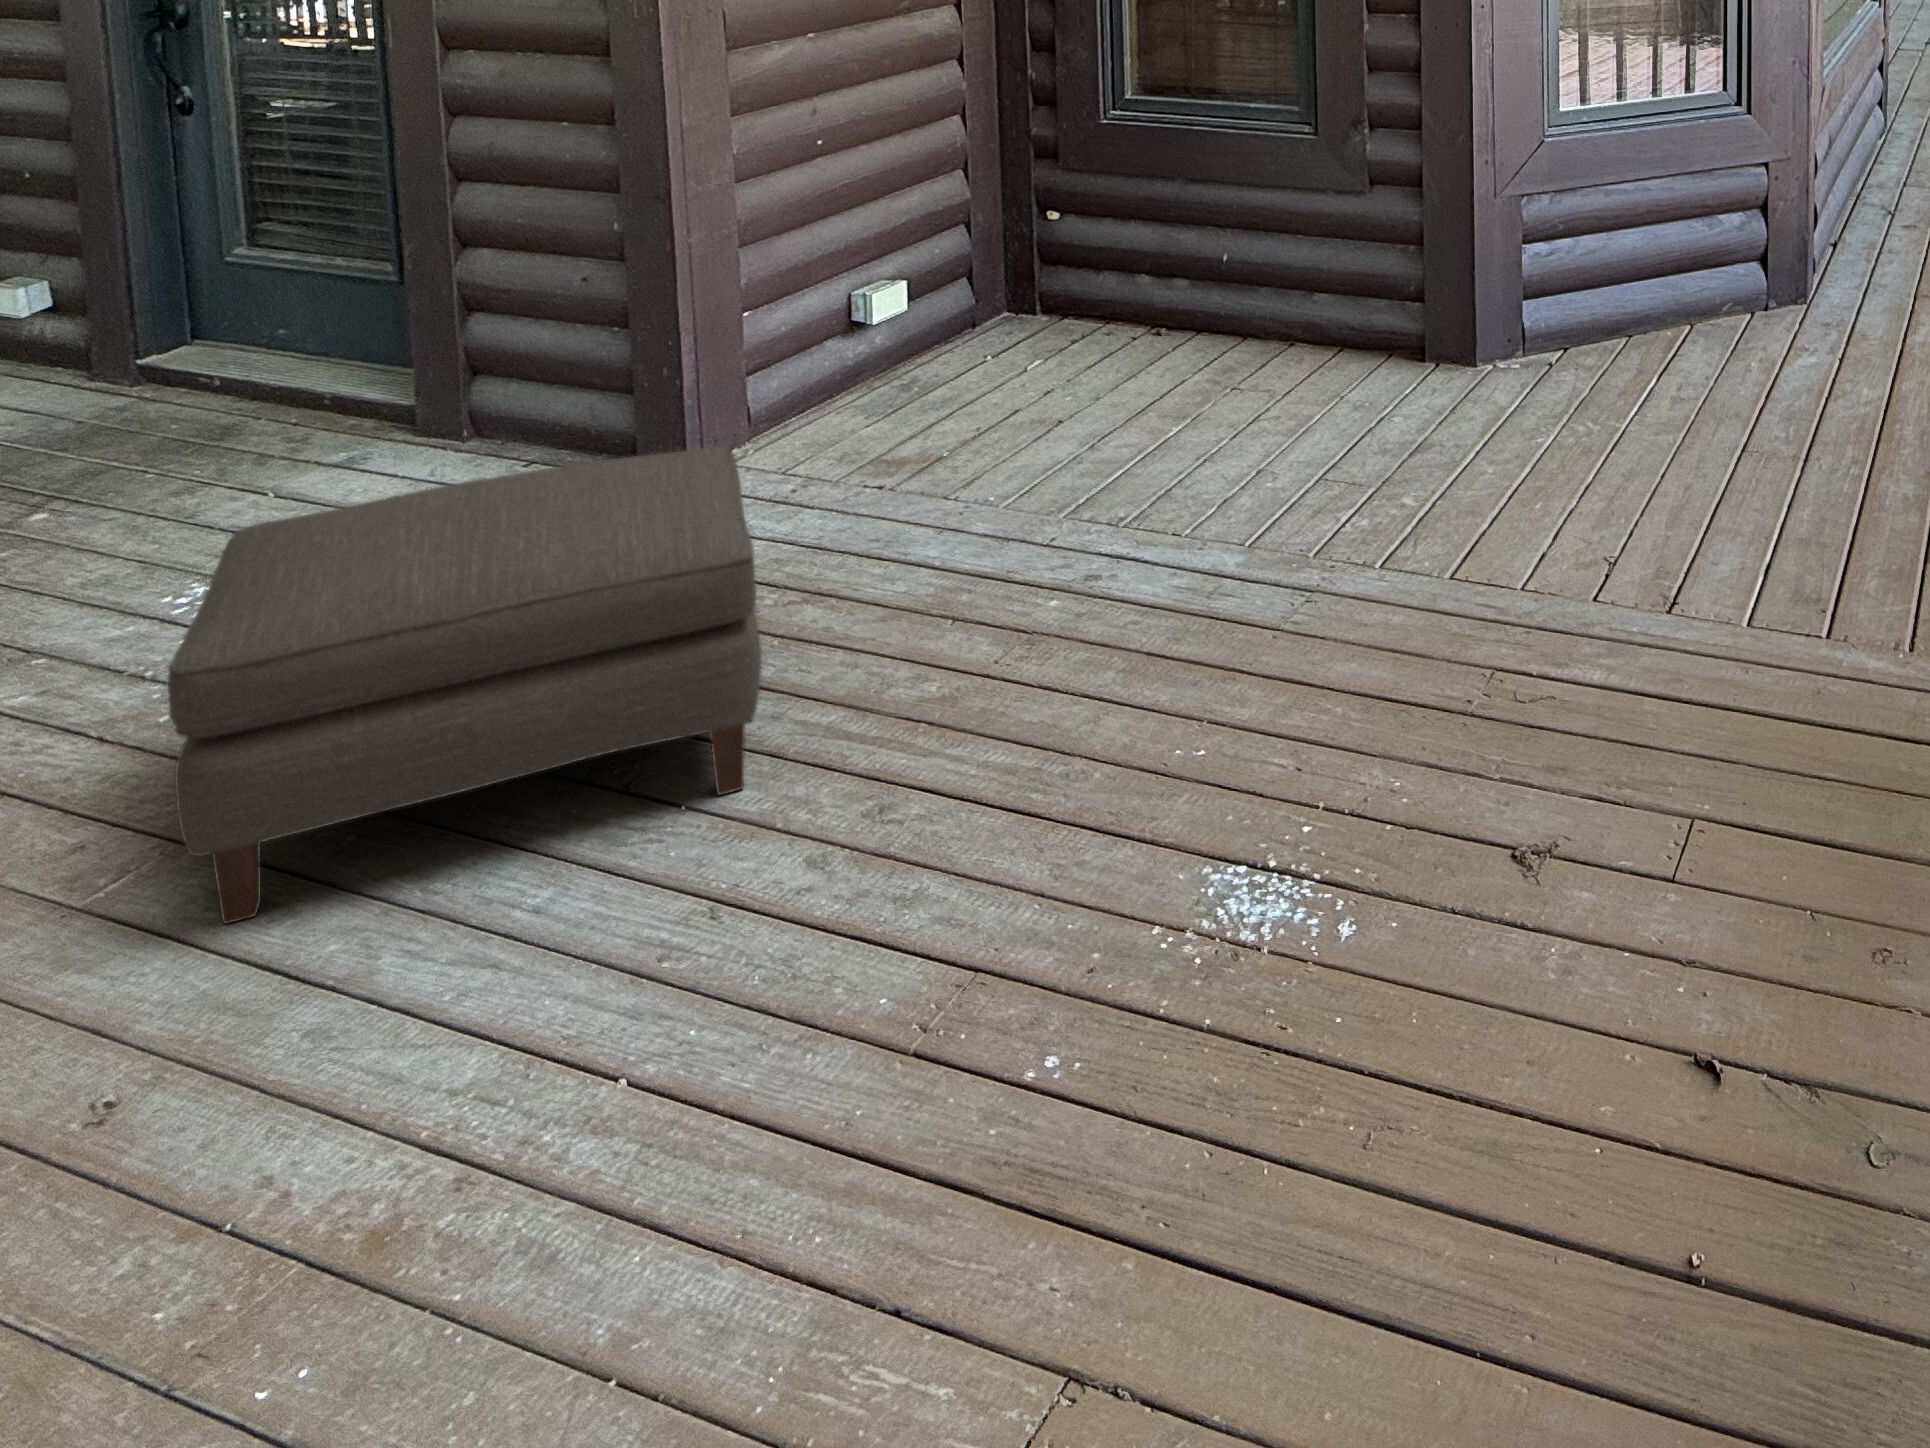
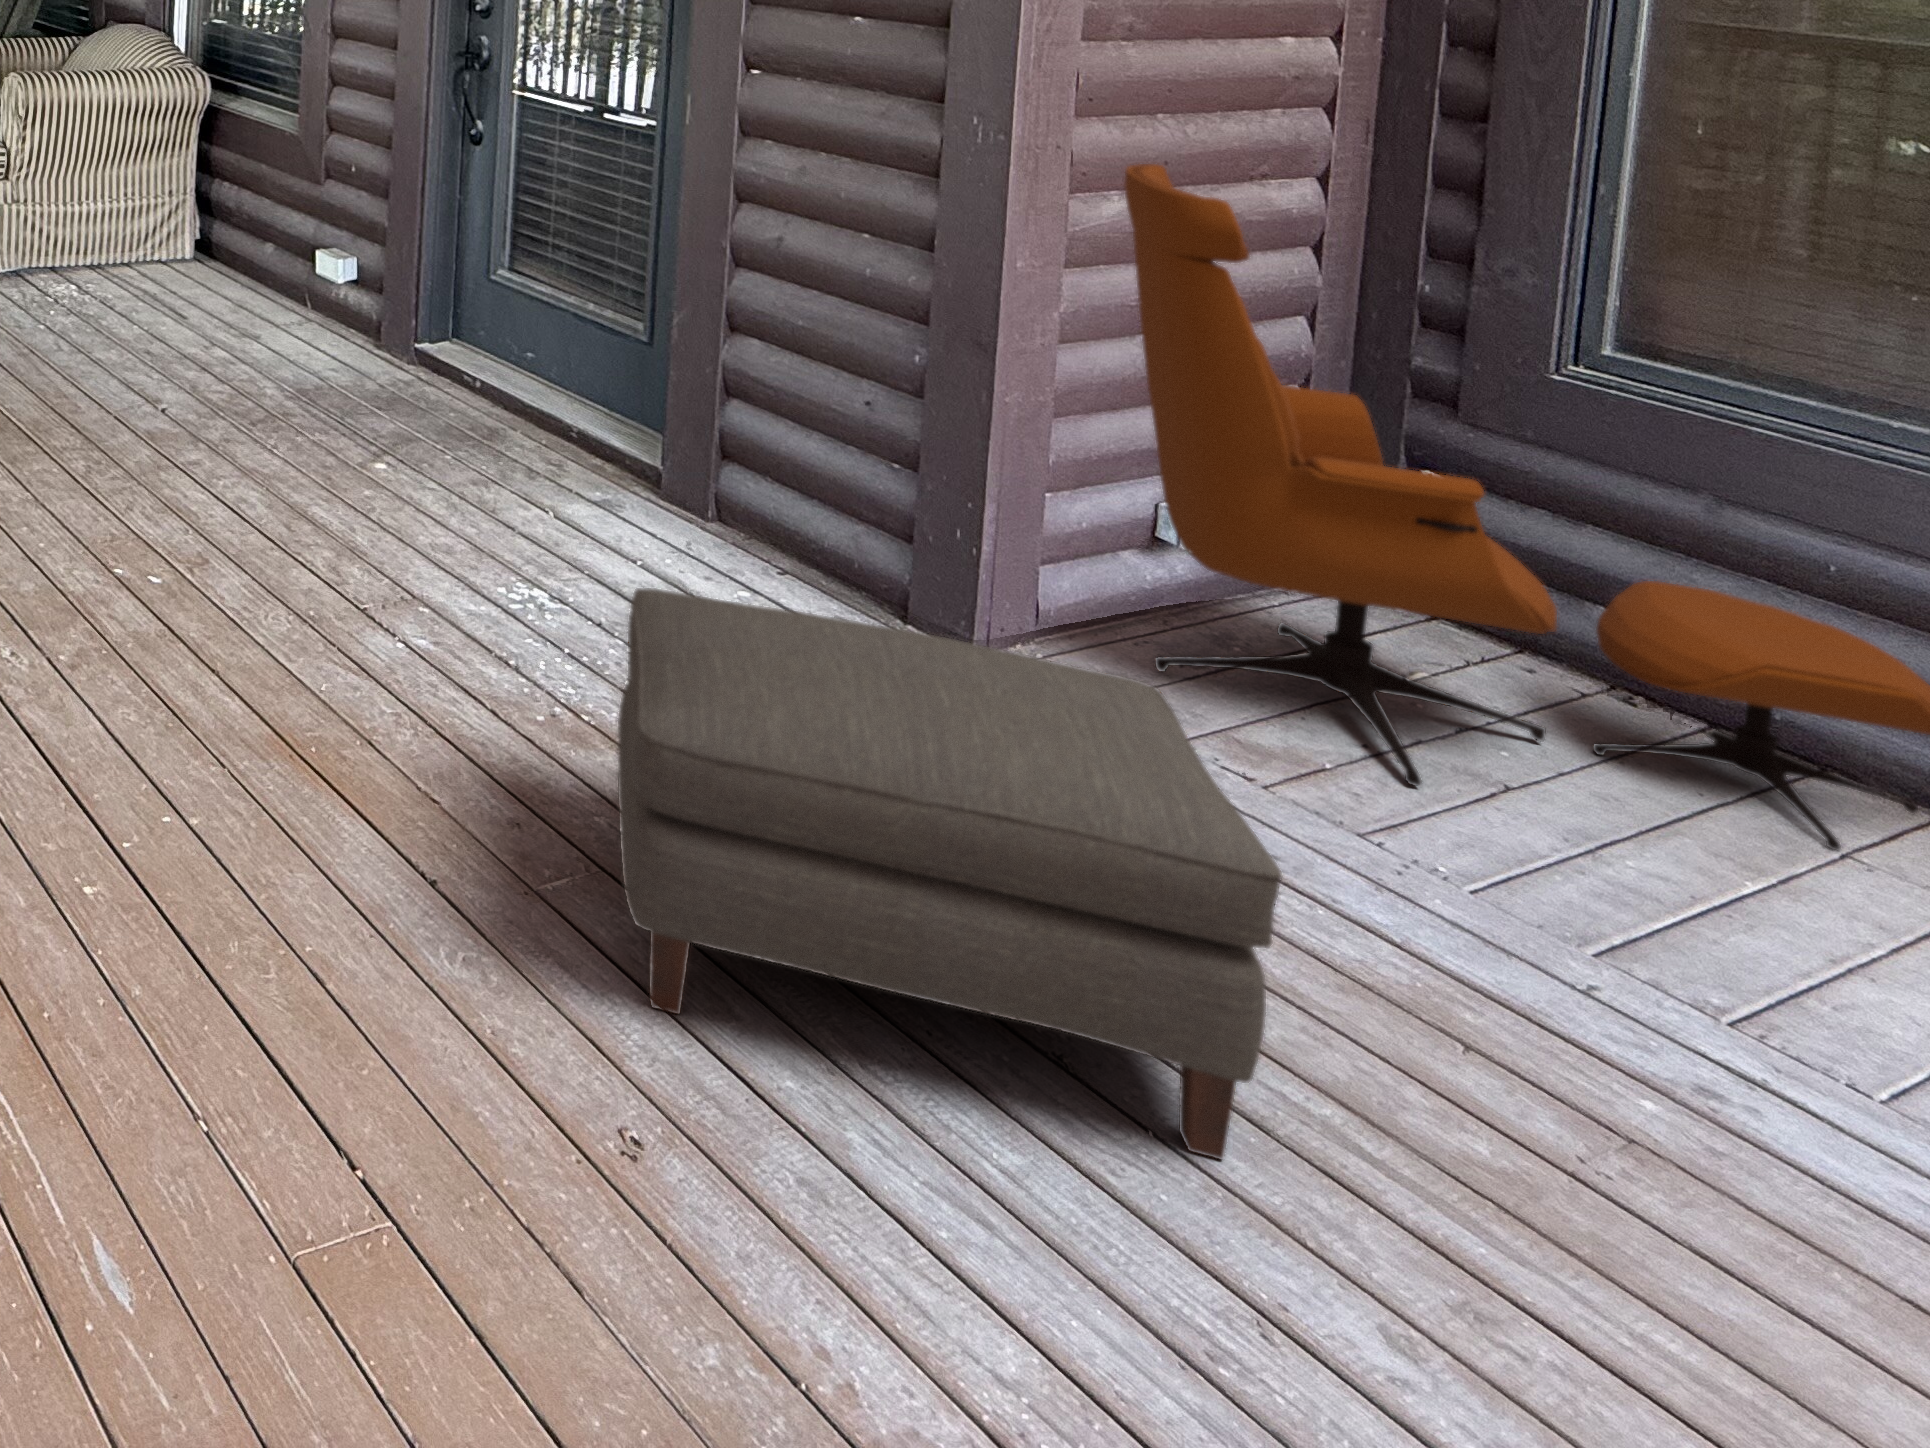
lounge chair: none [773,16,1290,451] -> present [1124,164,1930,850]

